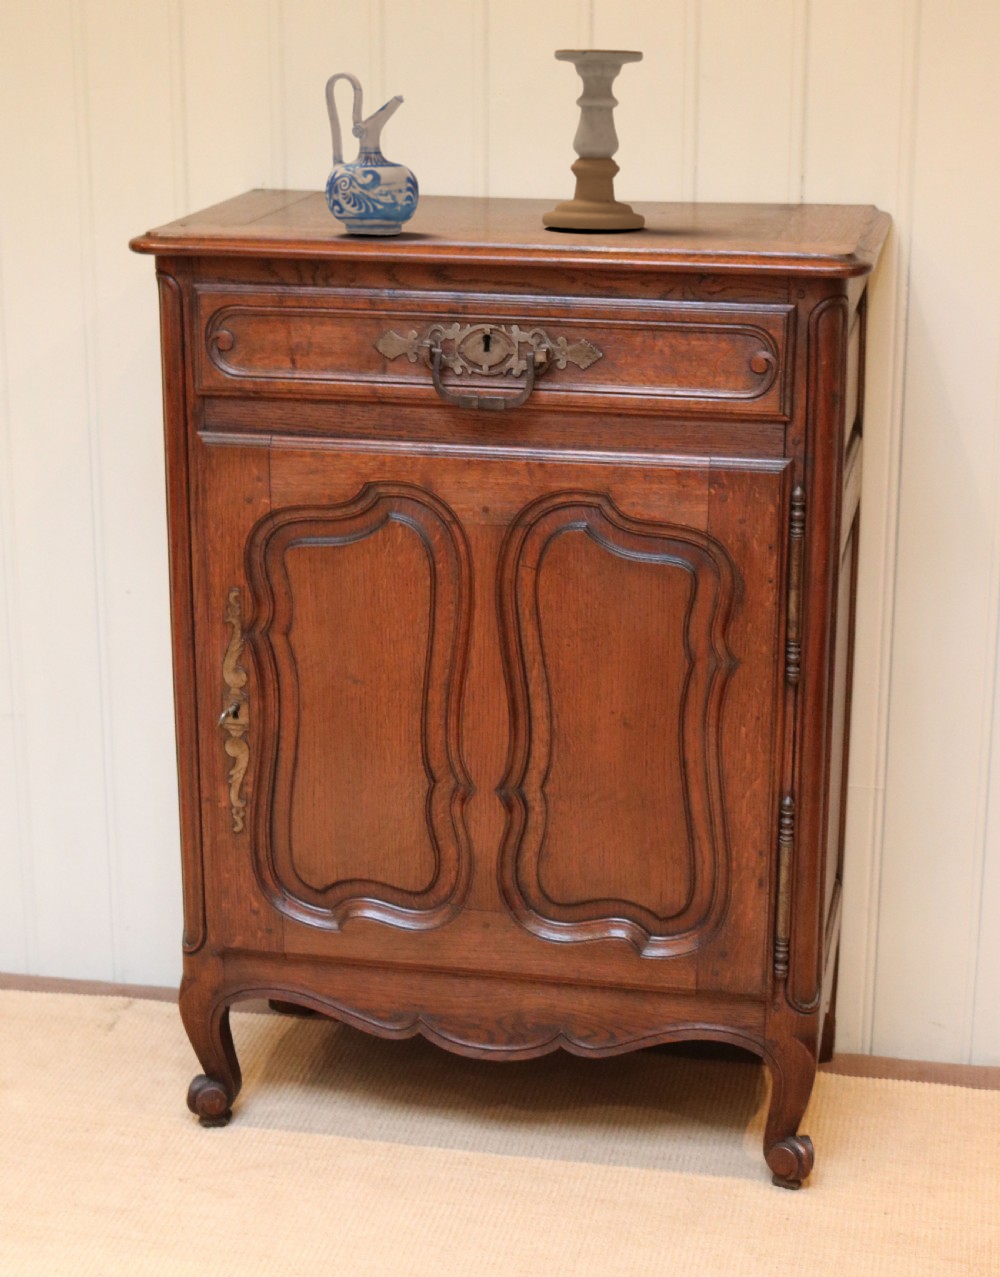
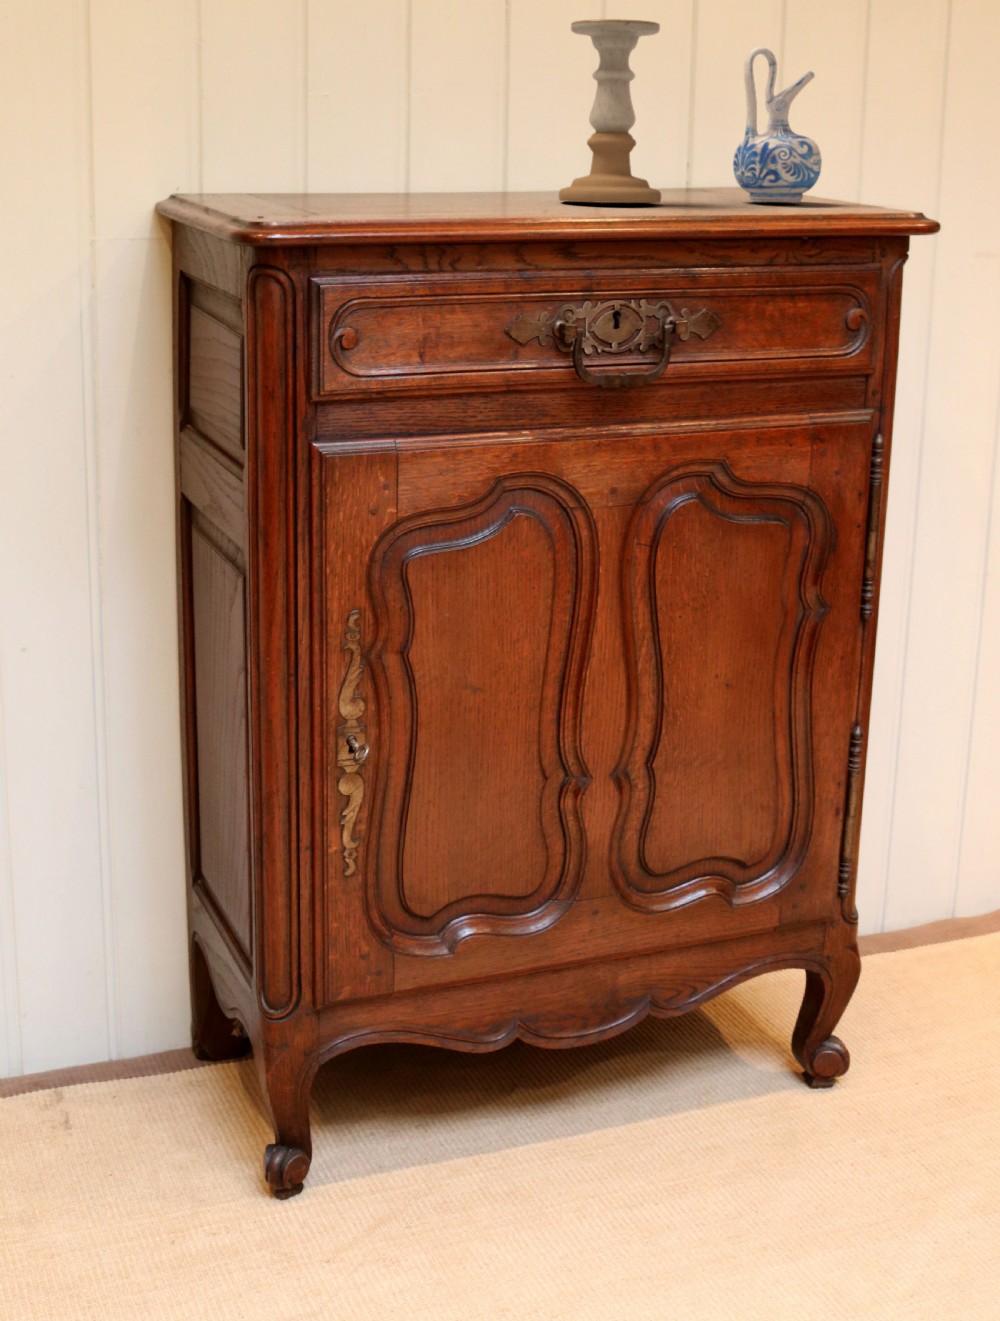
ceramic pitcher: present [325,71,419,235] -> present [733,47,822,202]

